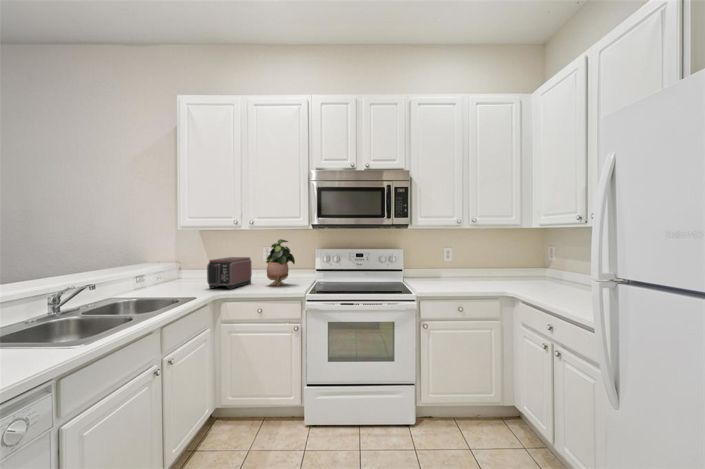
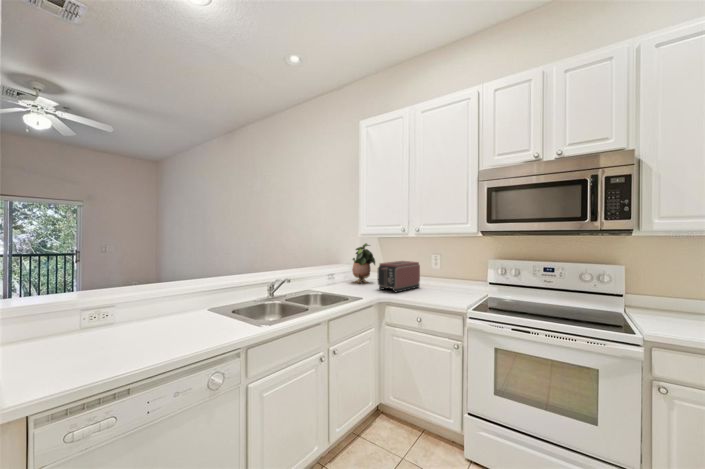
potted plant: present [266,239,295,286] -> present [352,243,375,283]

